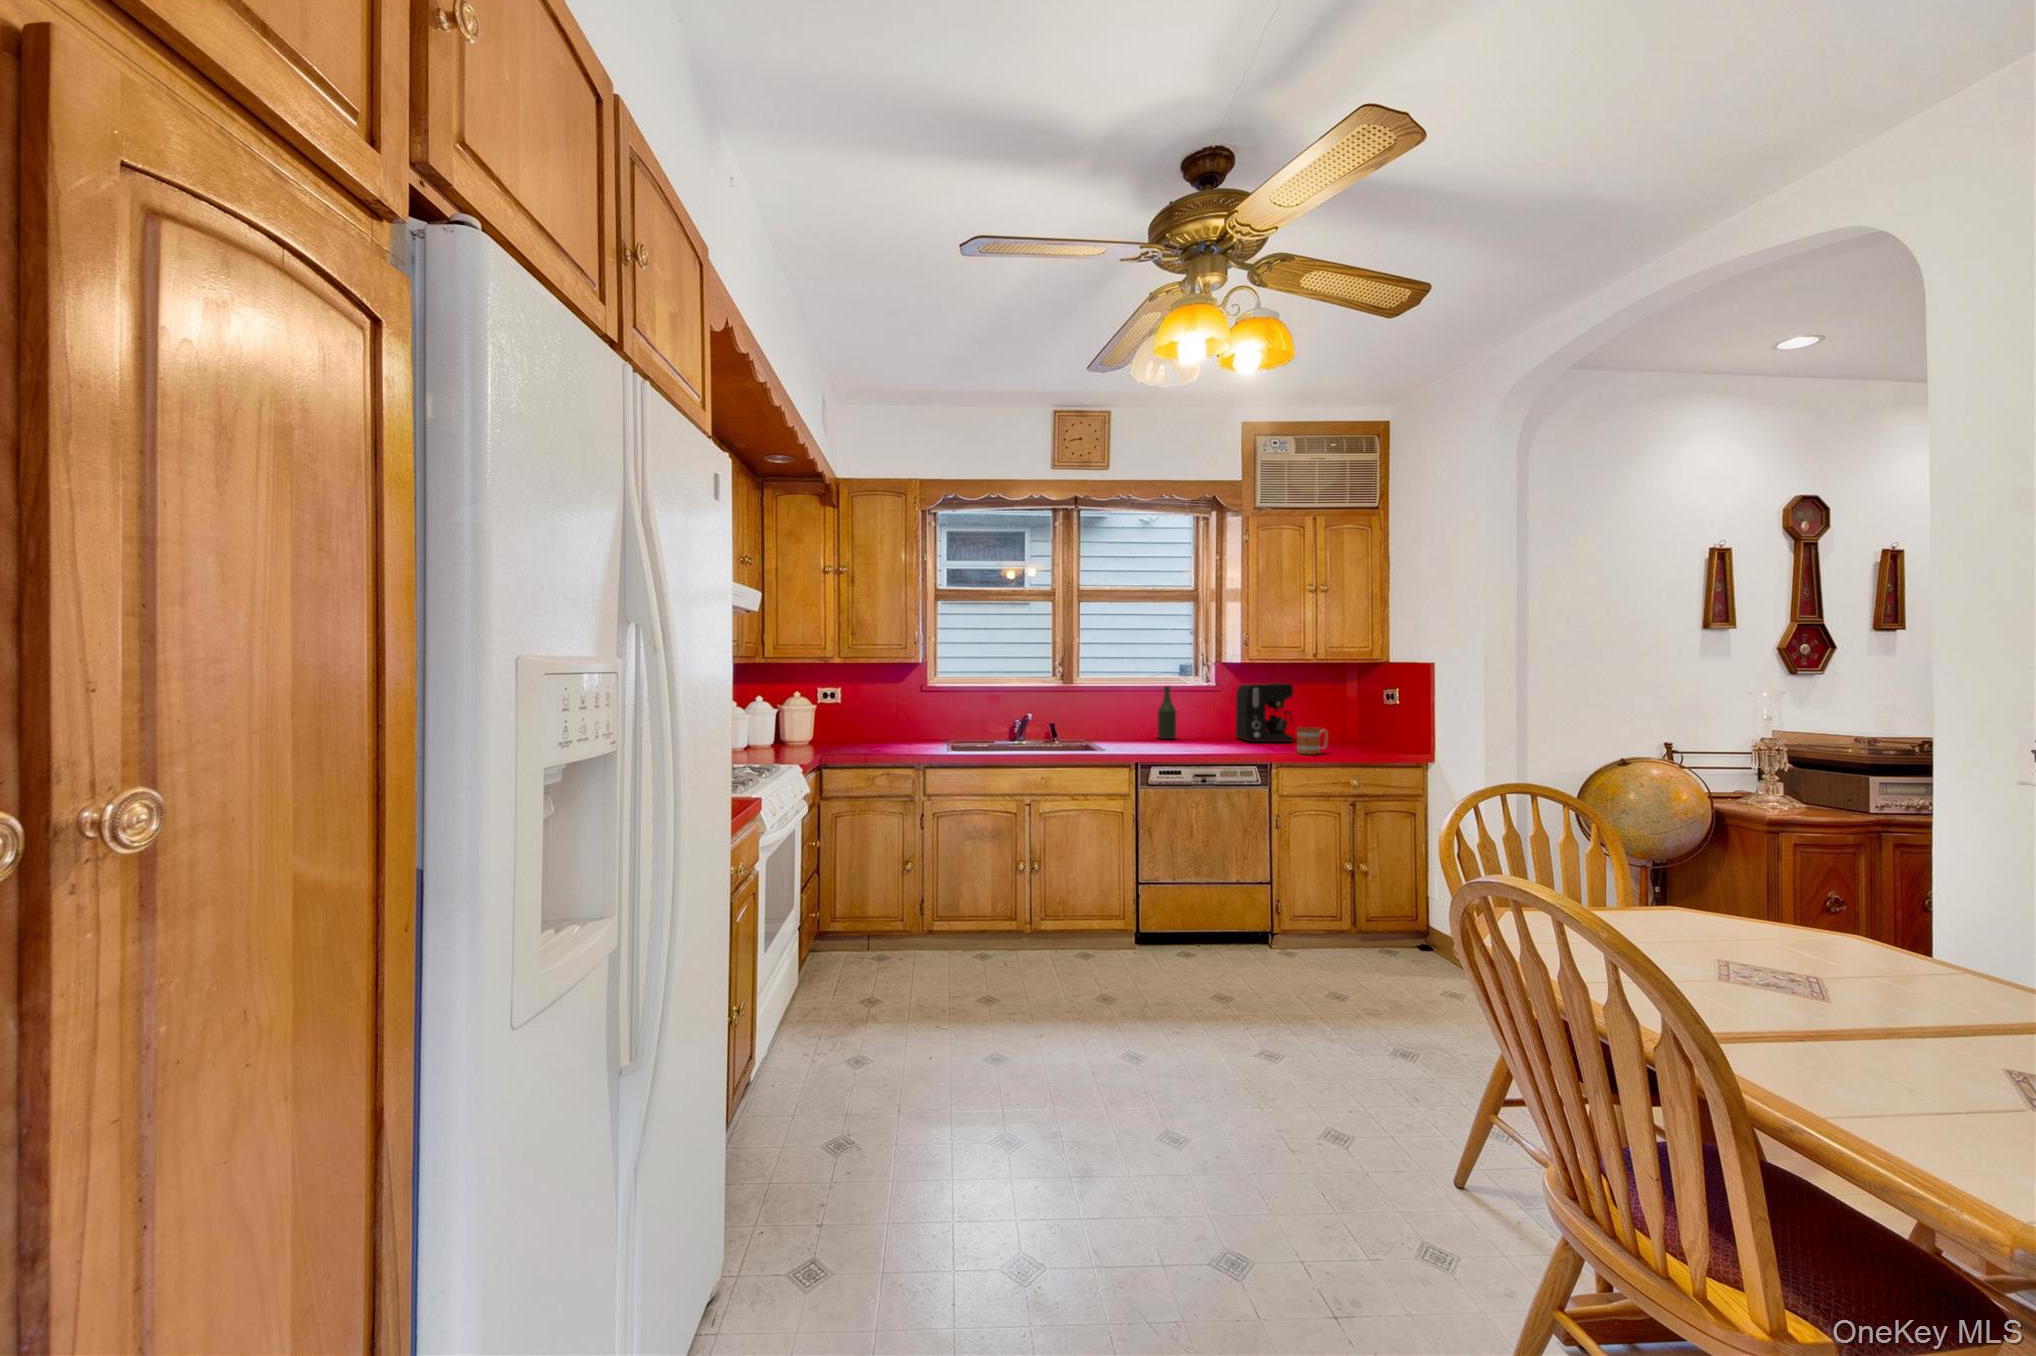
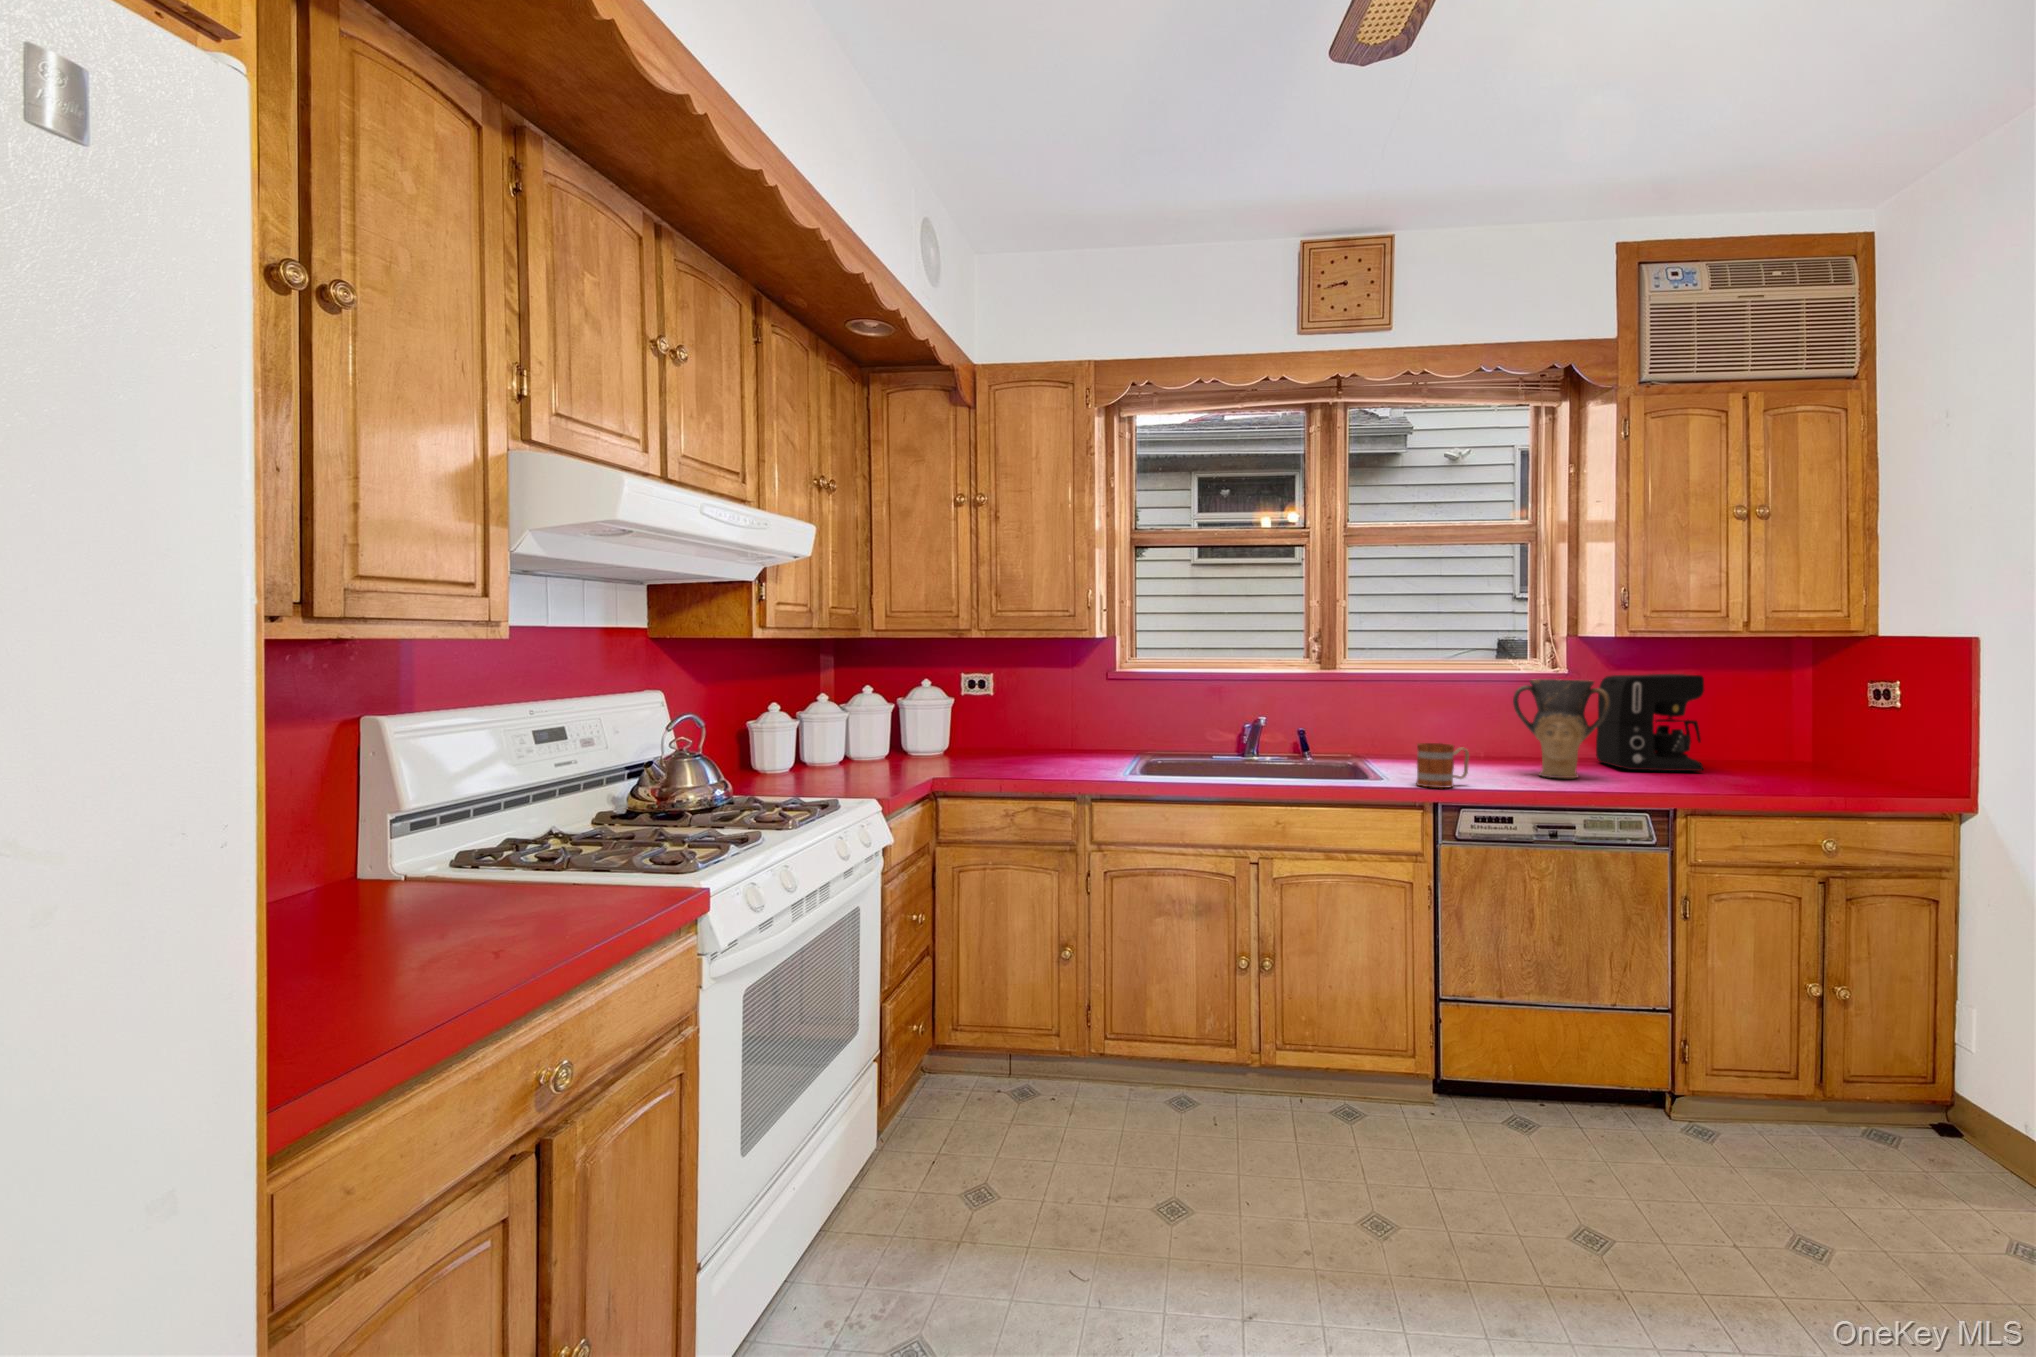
bottle: present [1158,686,1177,739] -> none [1464,677,1496,762]
vase: none [1184,687,1239,747] -> present [1513,679,1610,778]
mug: present [1297,727,1328,754] -> present [1416,743,1469,788]

